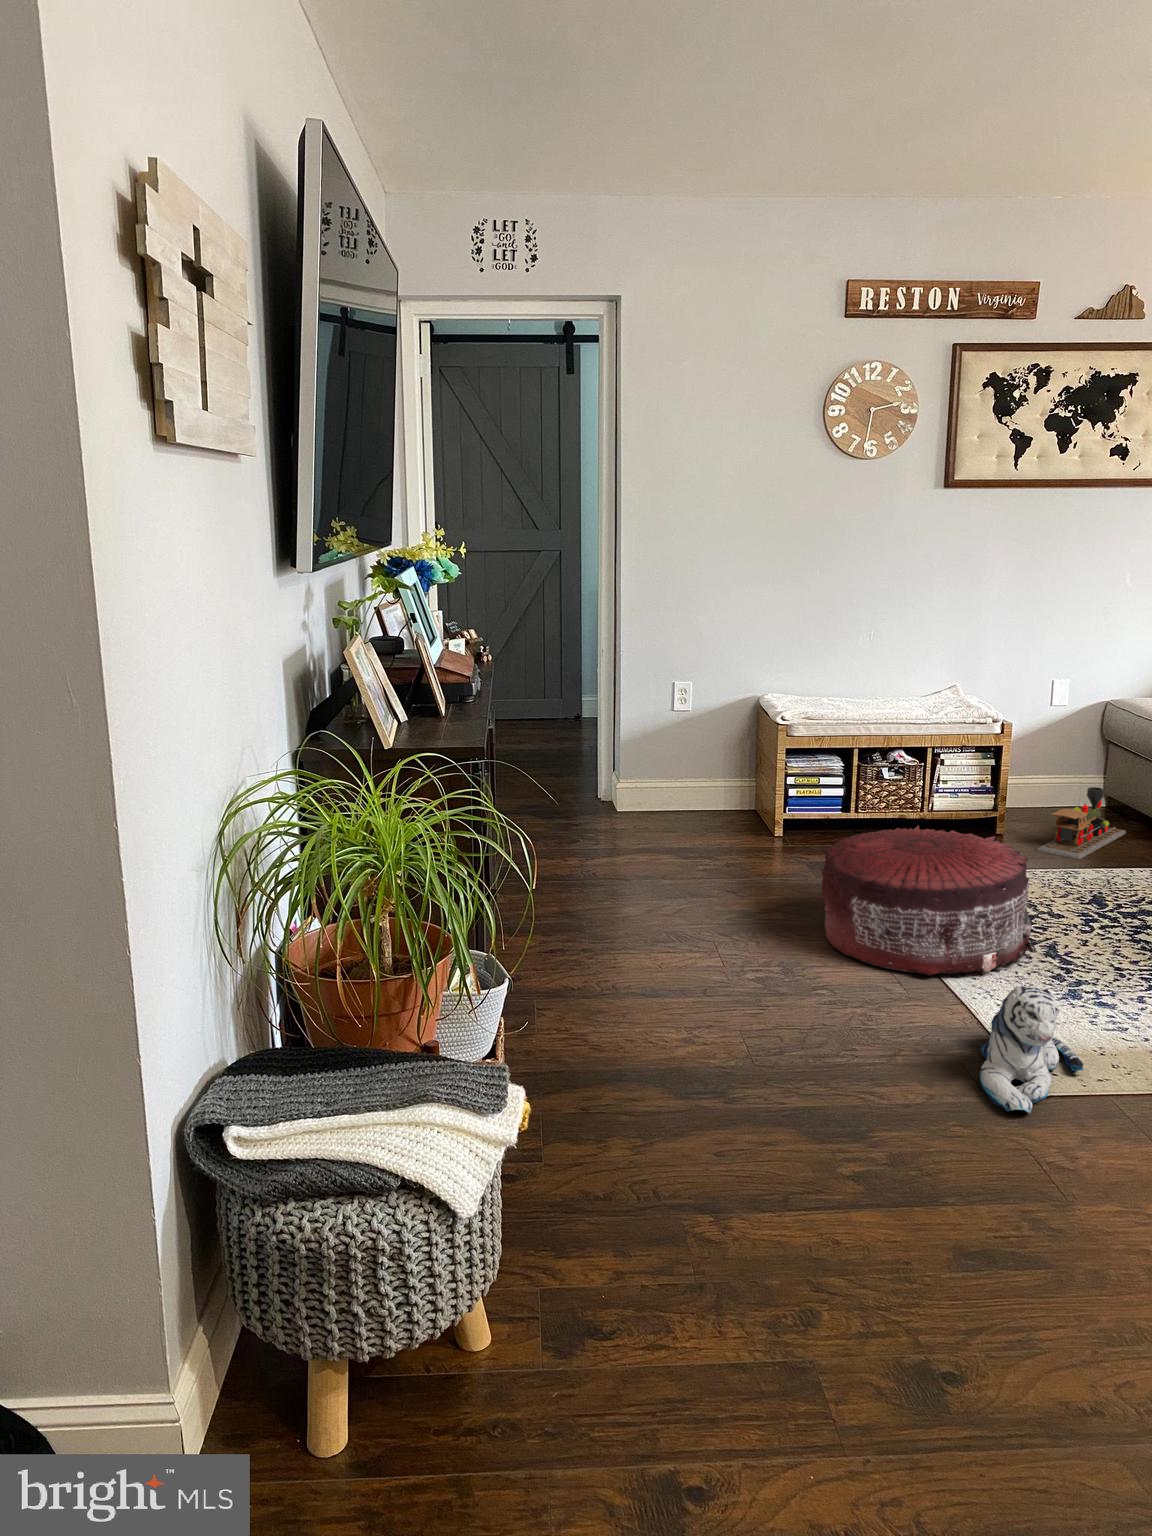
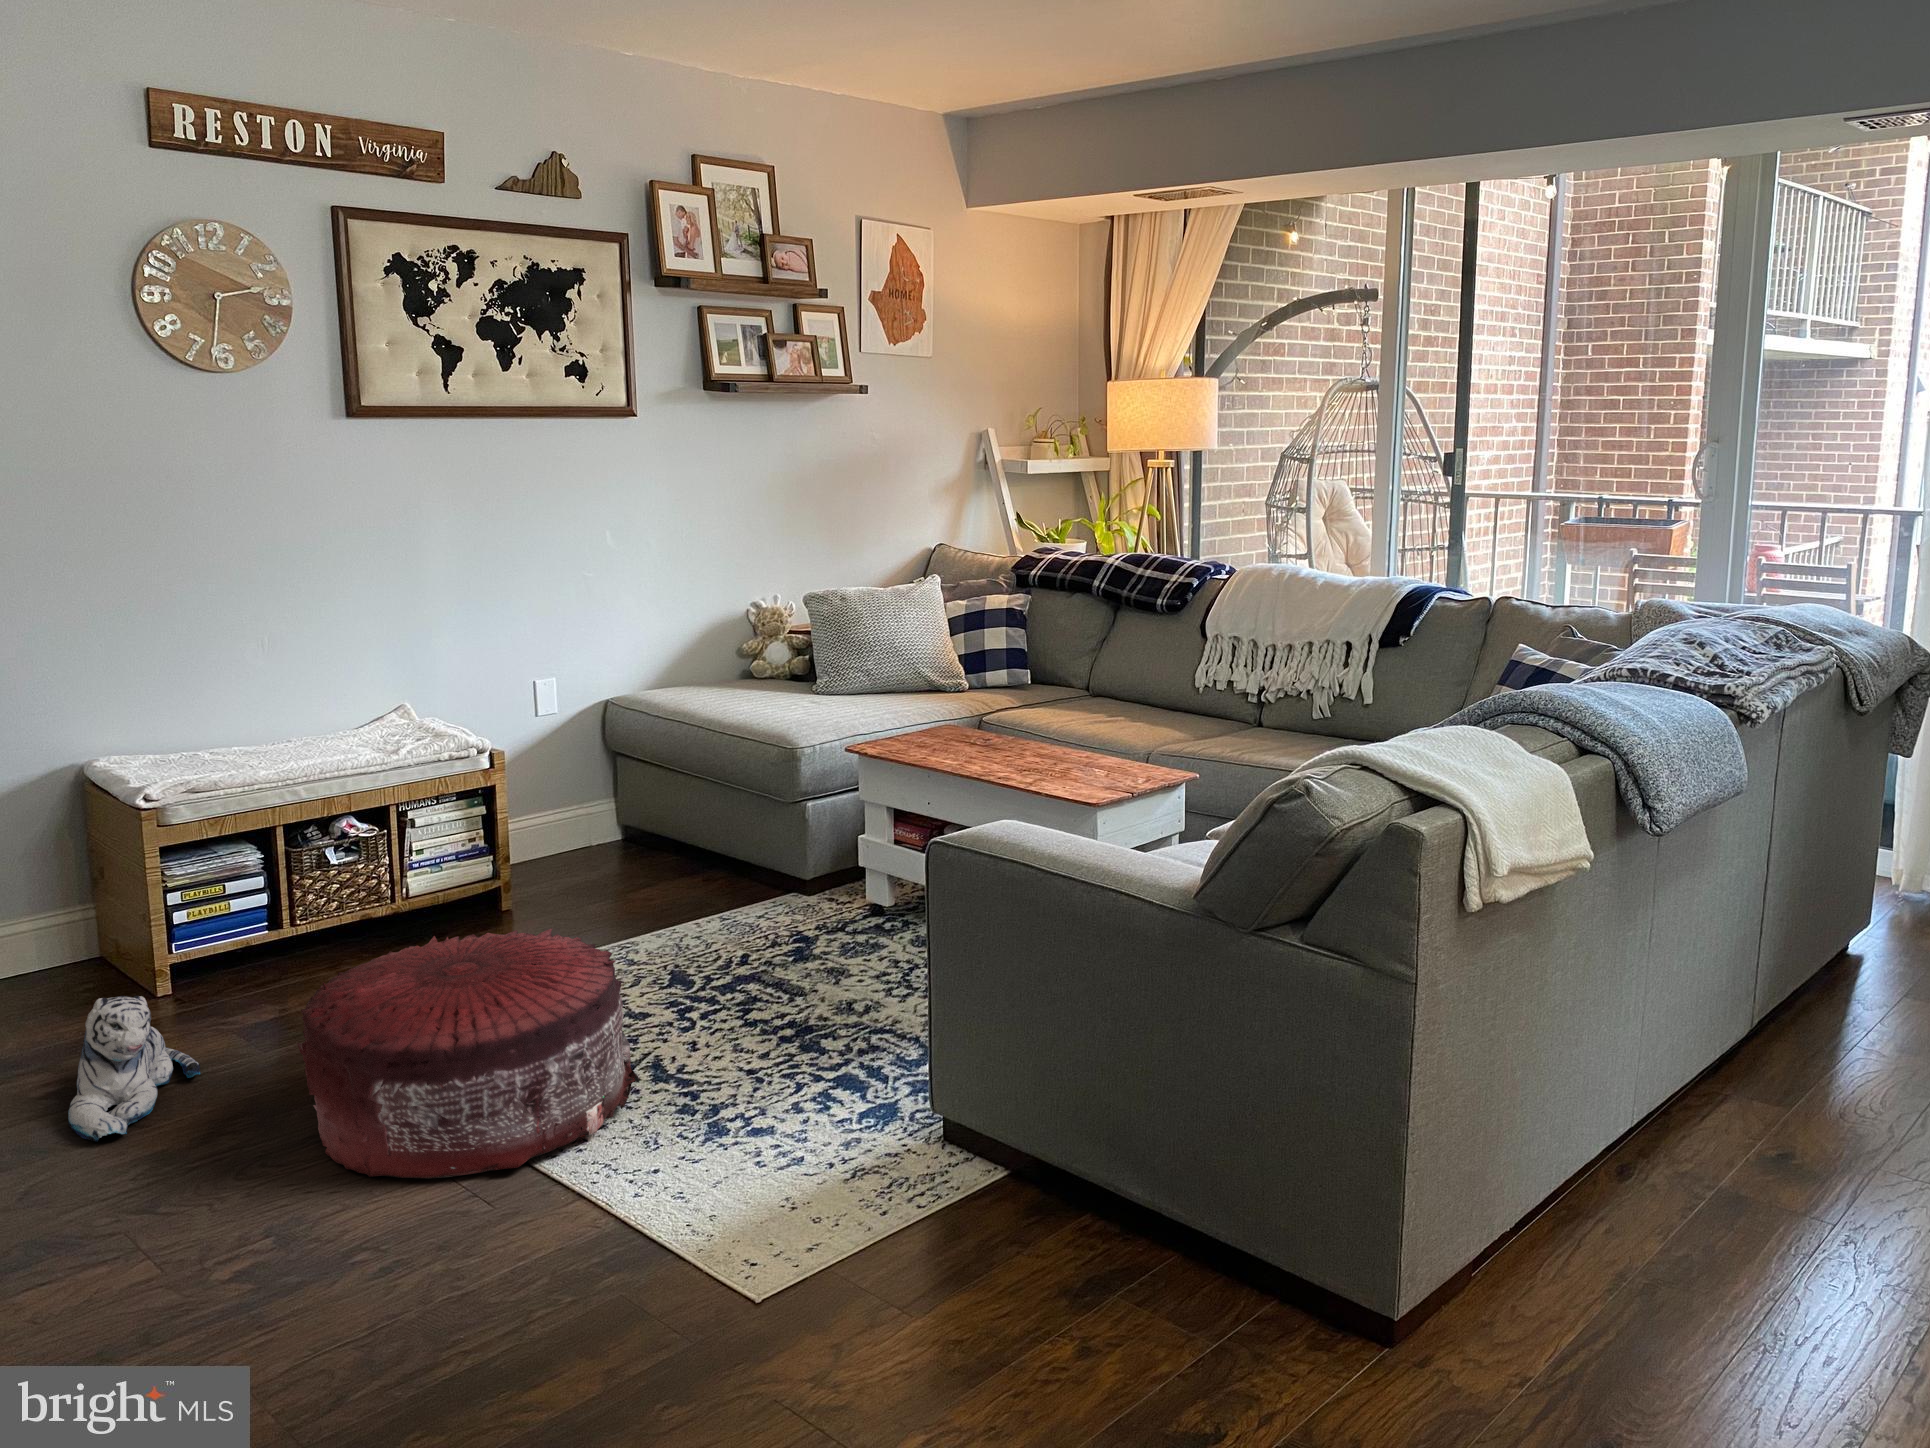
toy train: present [1037,787,1126,859] -> none [570,819,666,923]
plush toy: present [979,985,1083,1113] -> present [68,996,200,1141]

